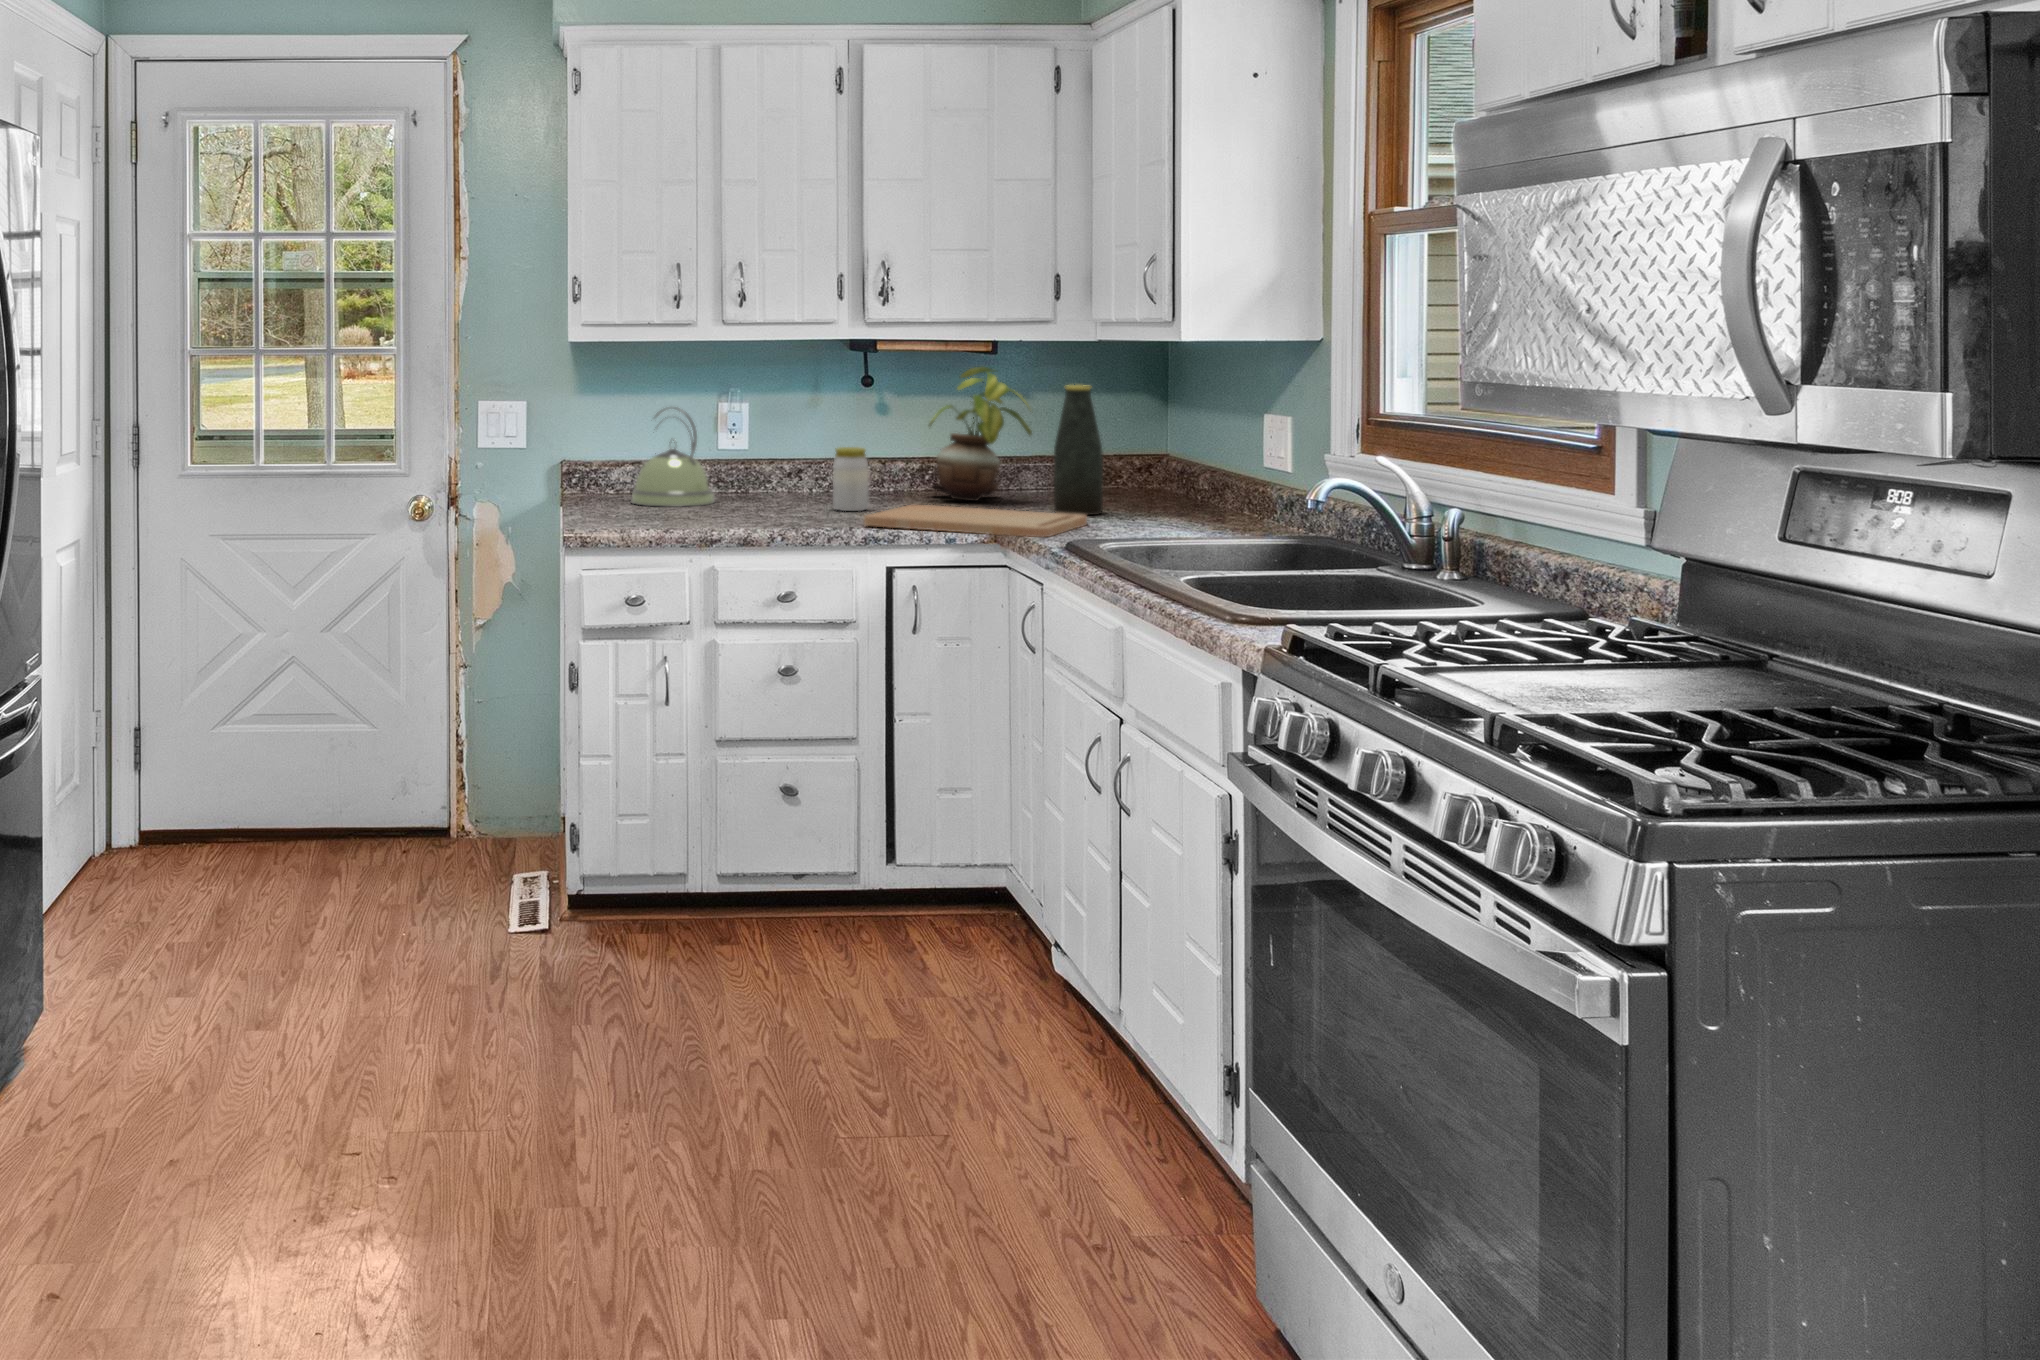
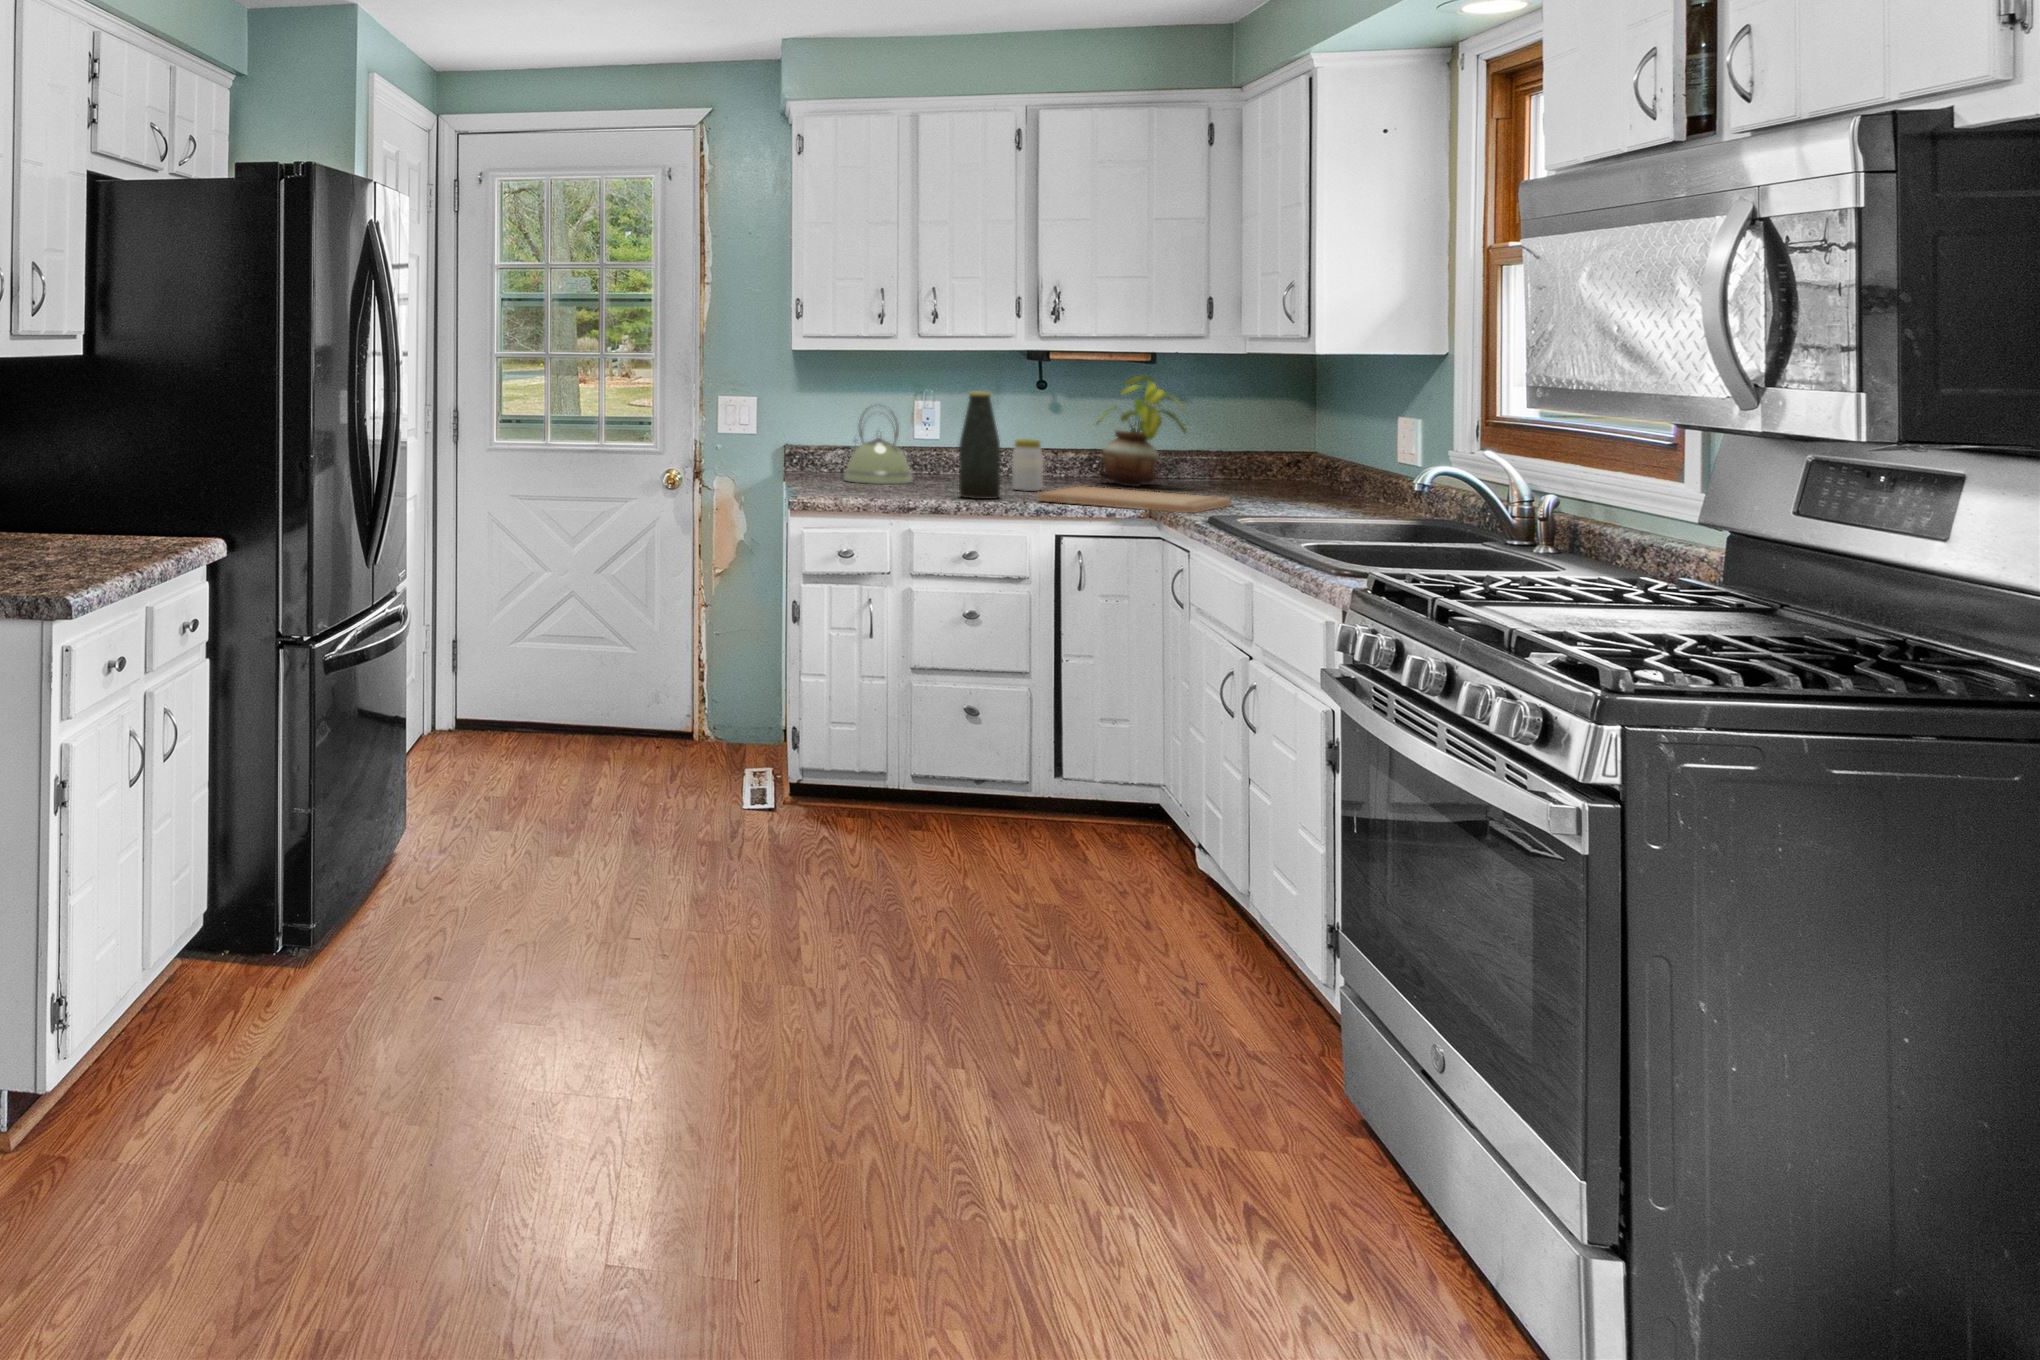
bottle: present [1054,385,1103,515] -> present [959,392,1000,499]

